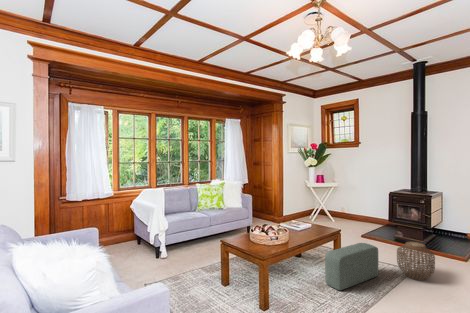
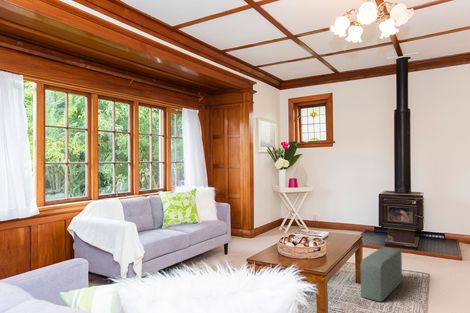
woven basket: present [397,242,435,280] -> none [414,242,452,281]

